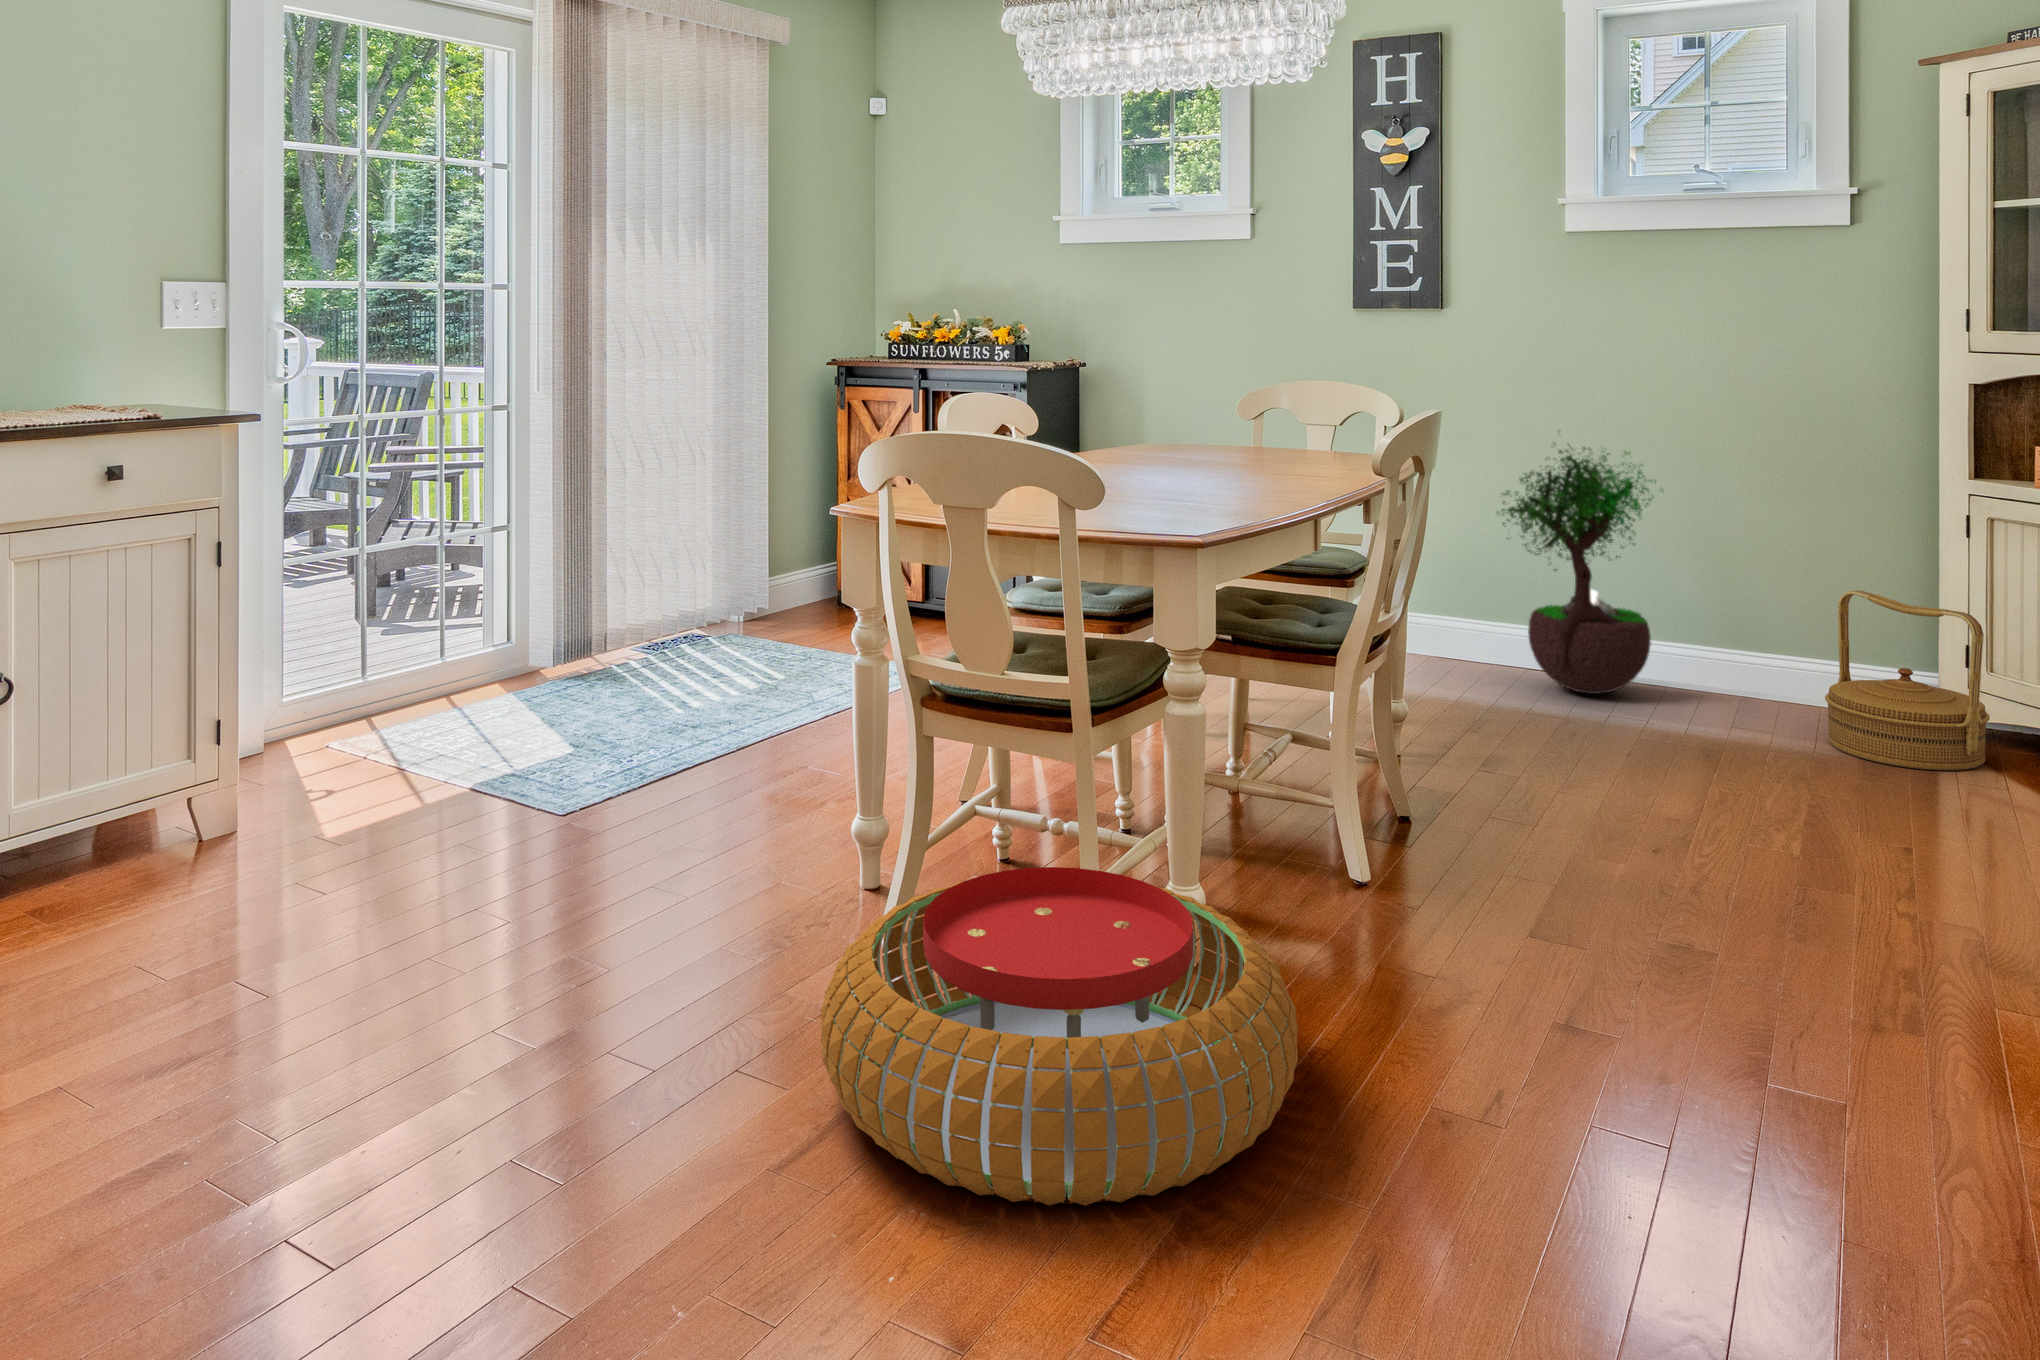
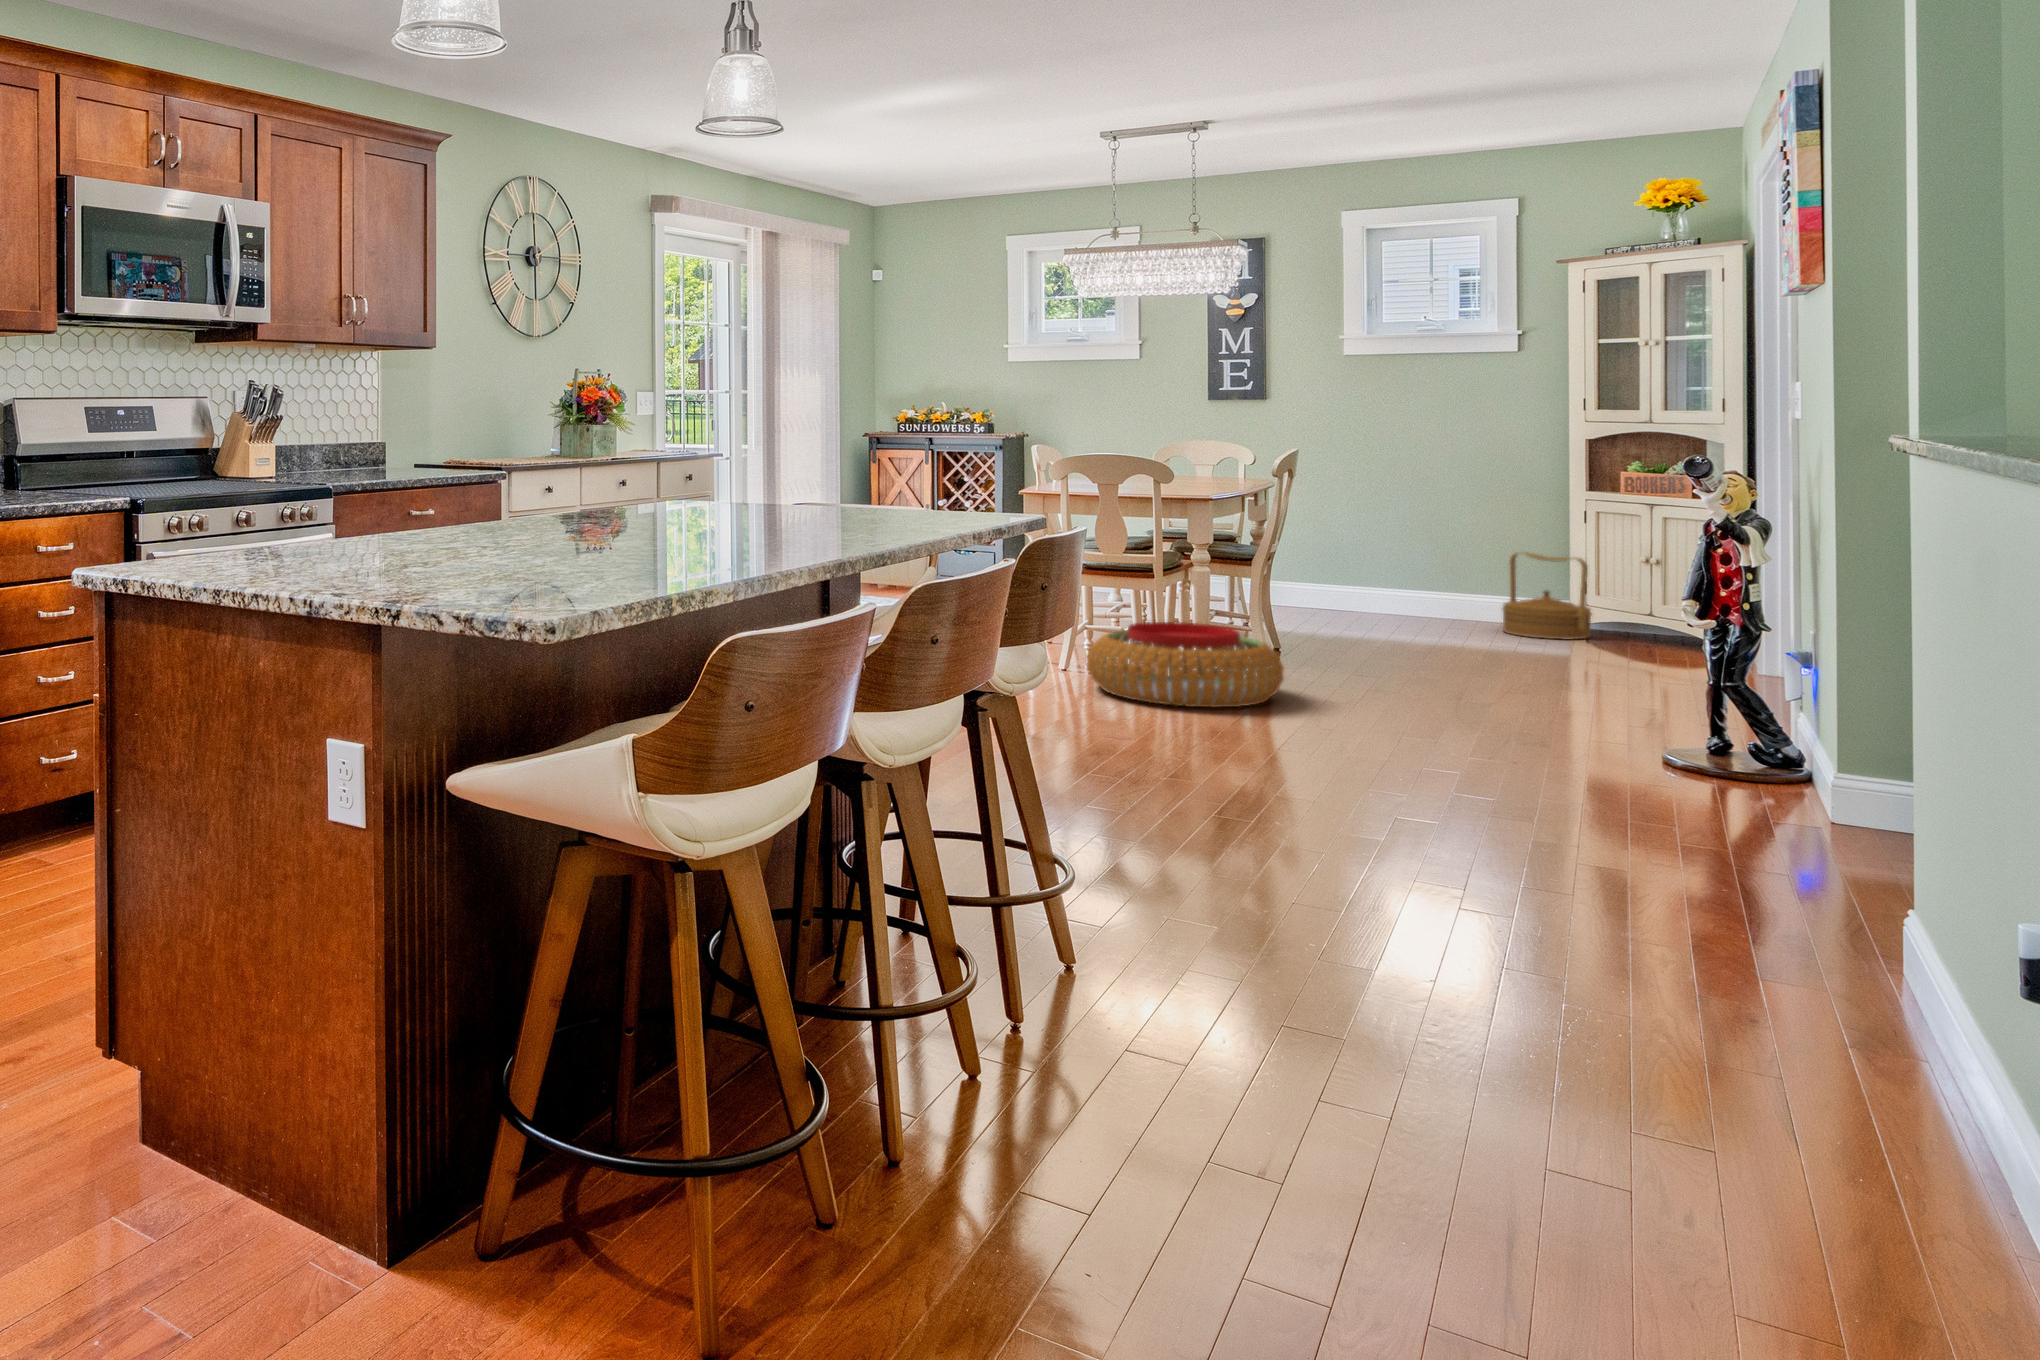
potted tree: present [1497,431,1656,694] -> none [1307,468,1408,617]

